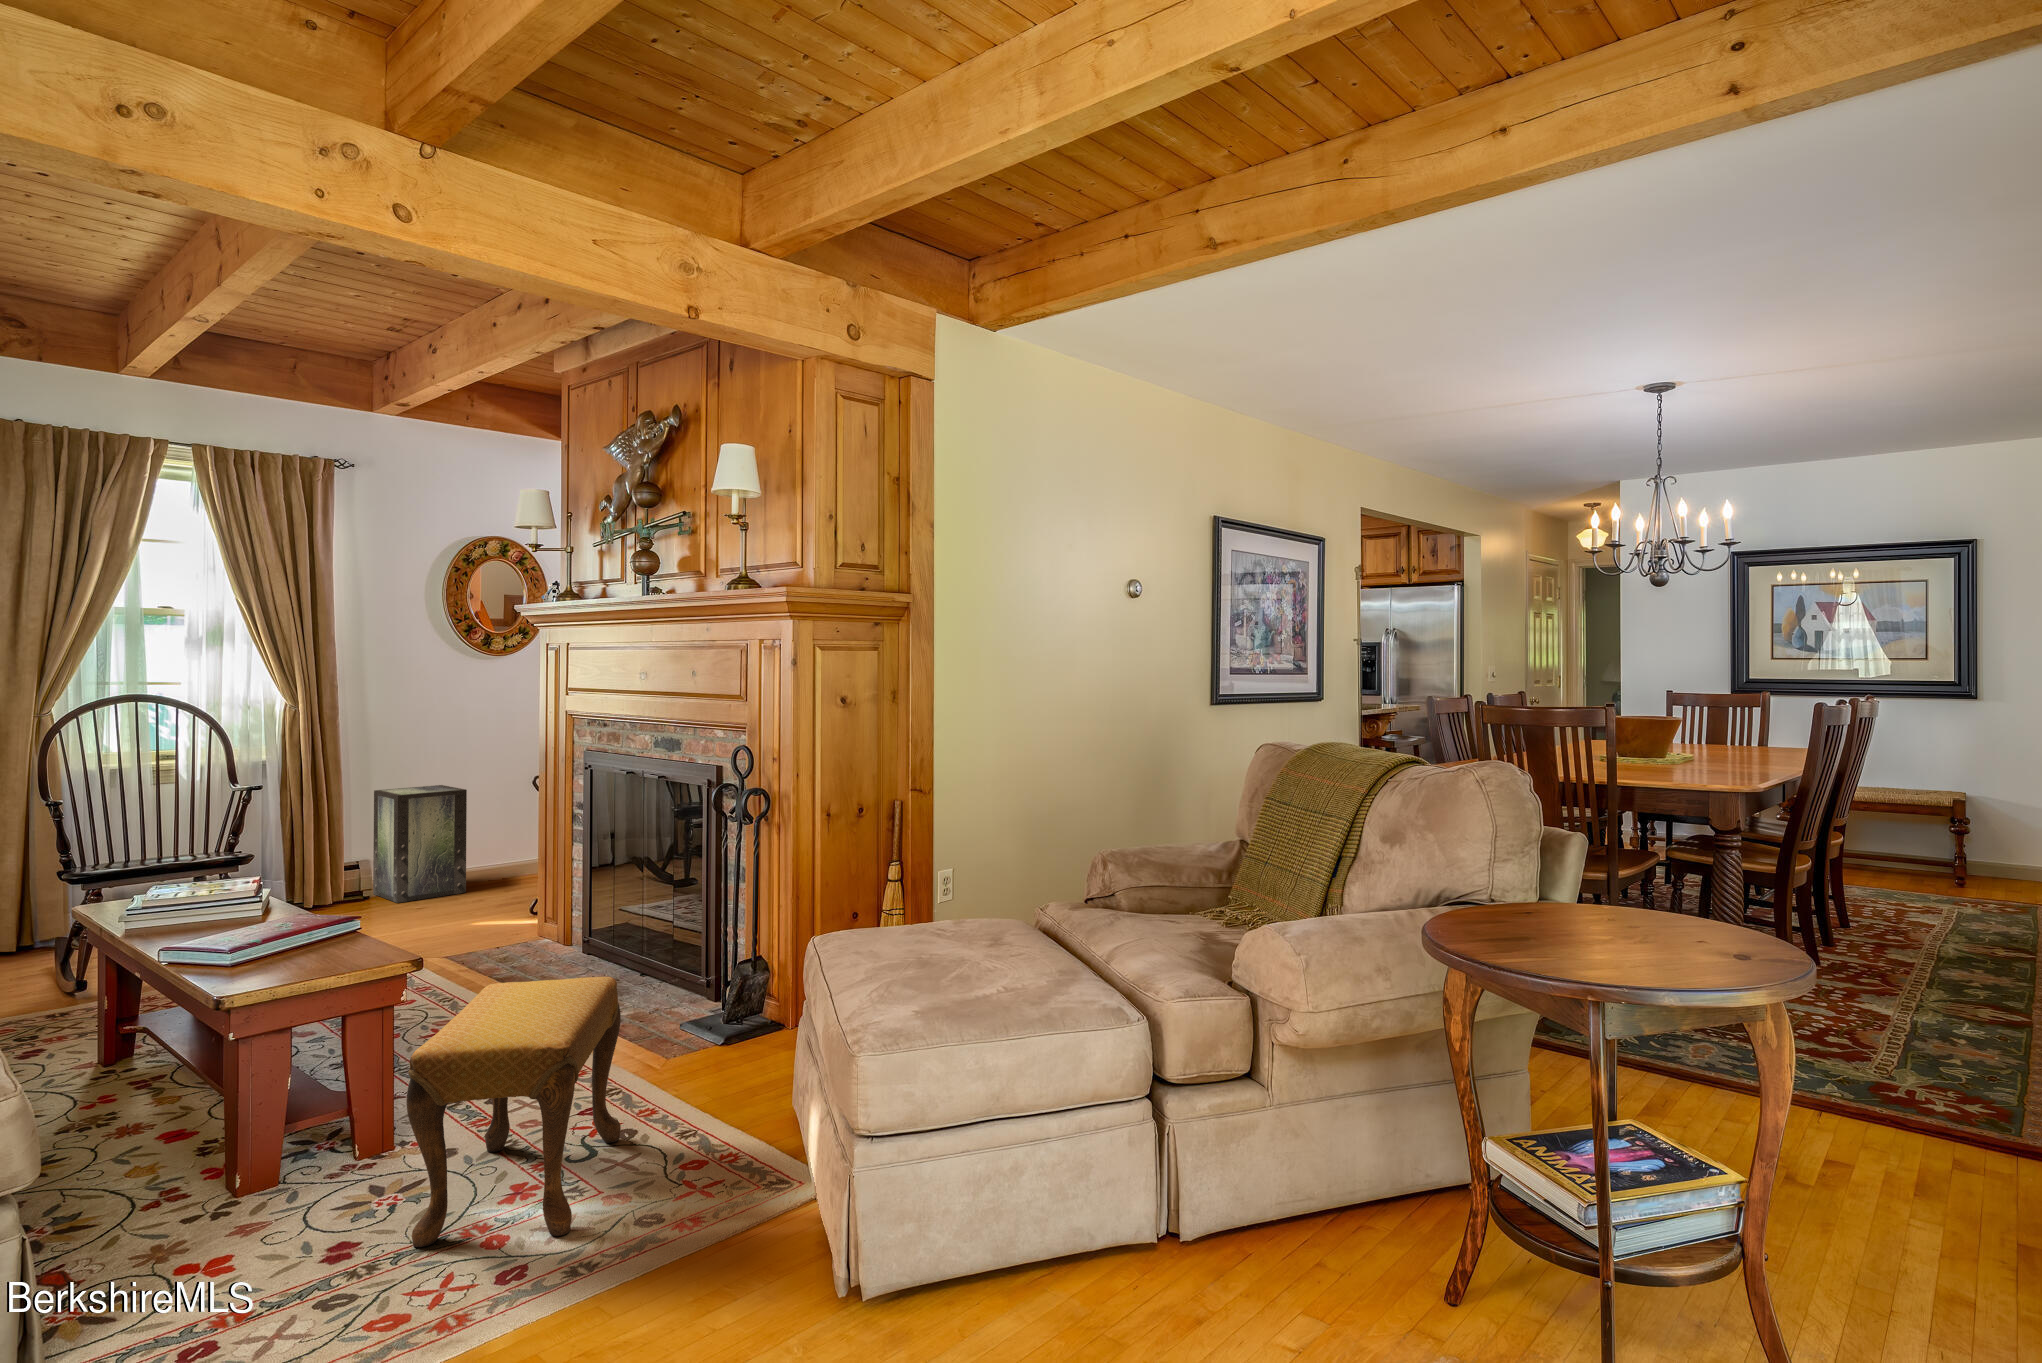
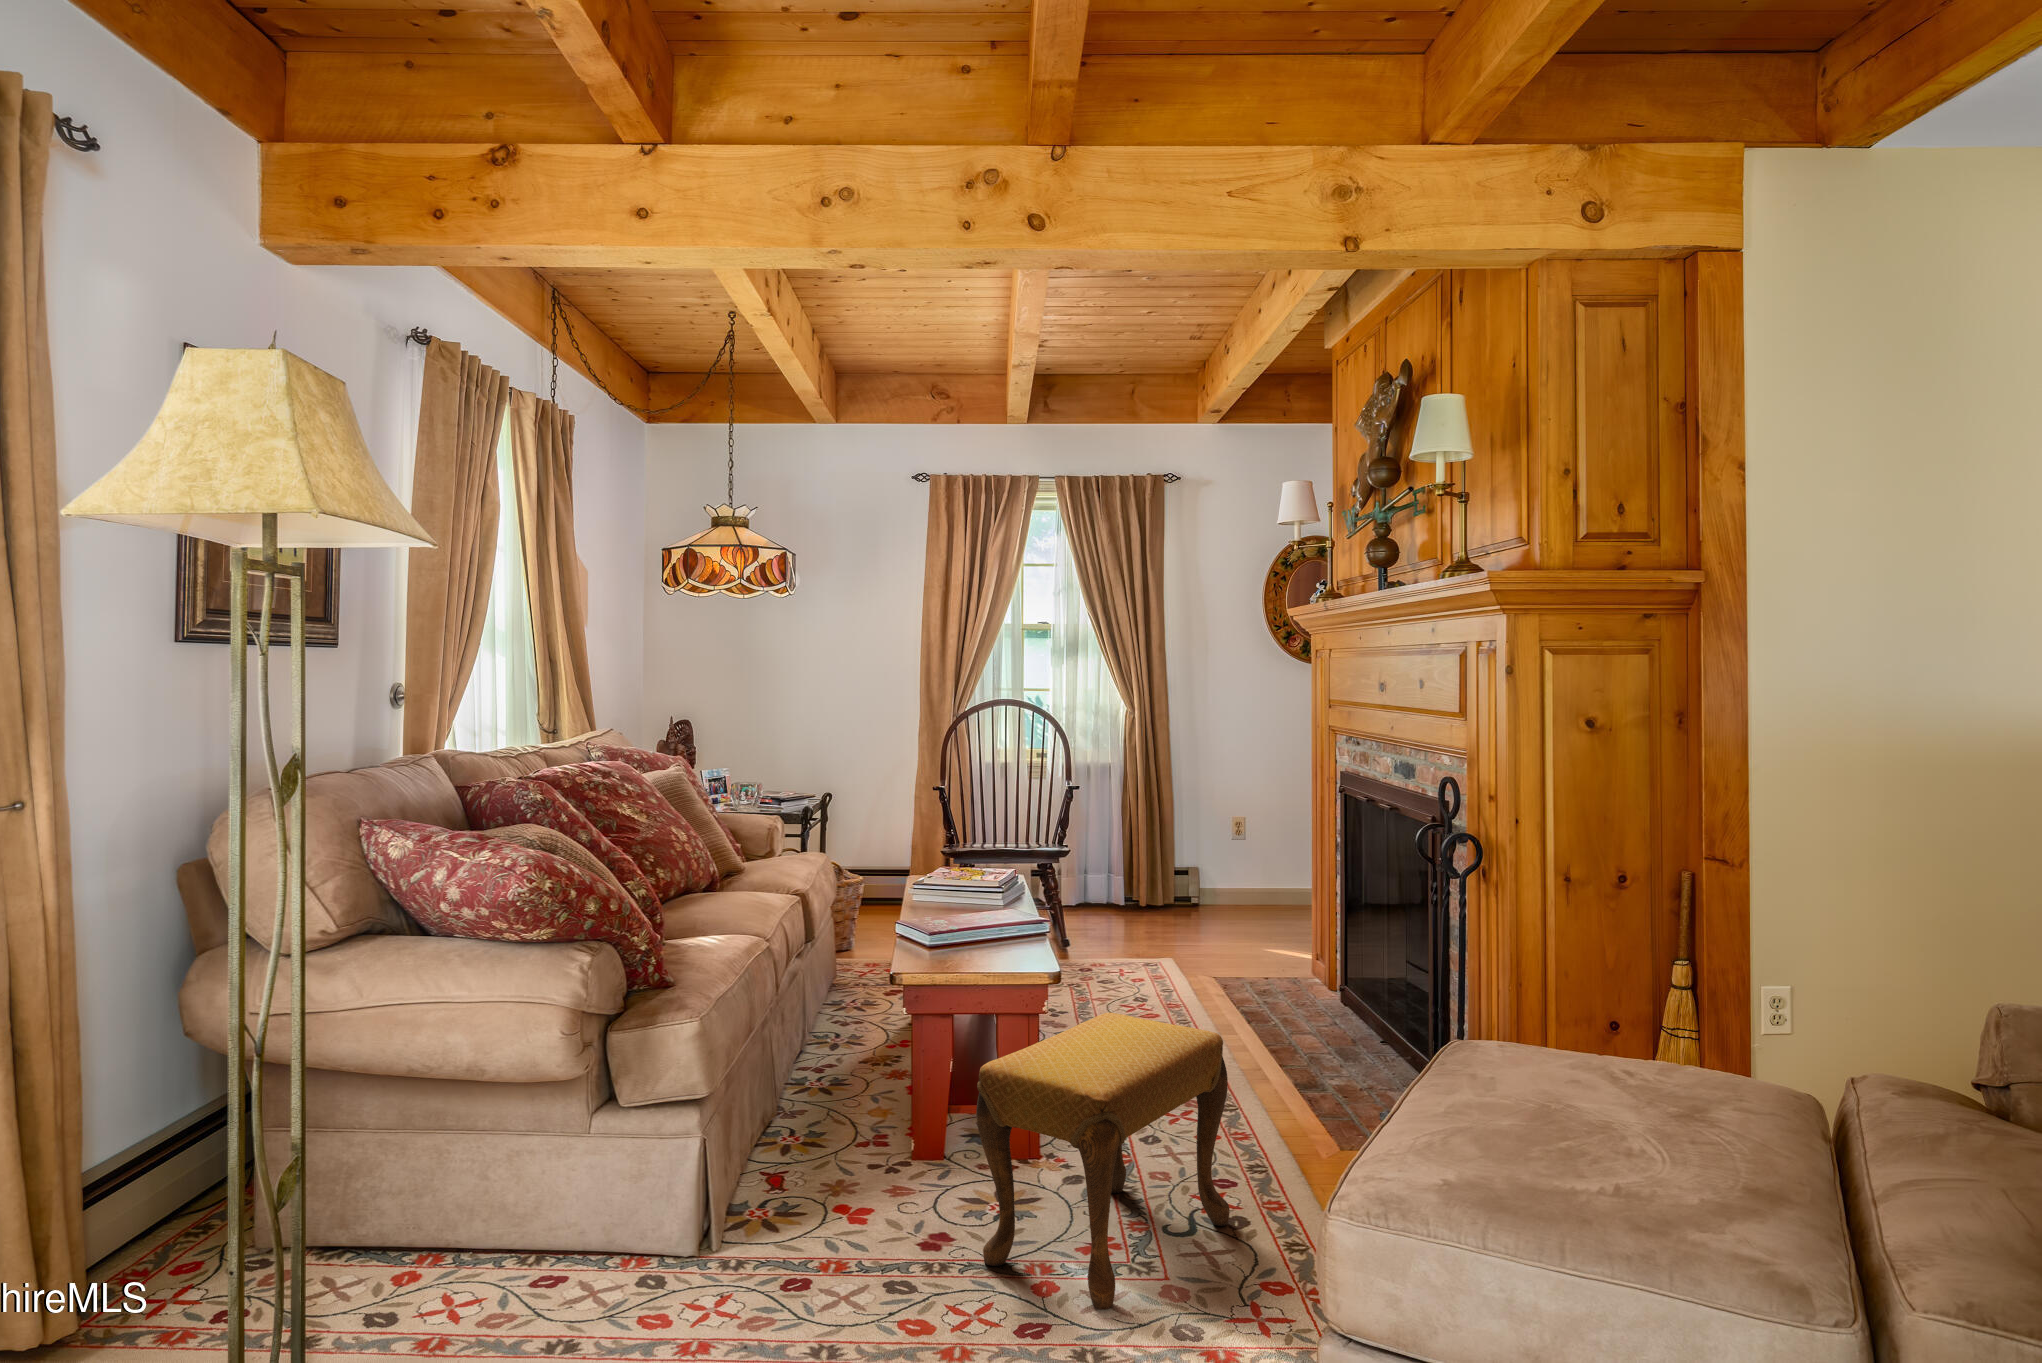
storage box: present [373,785,467,903] -> none [1202,798,1280,913]

